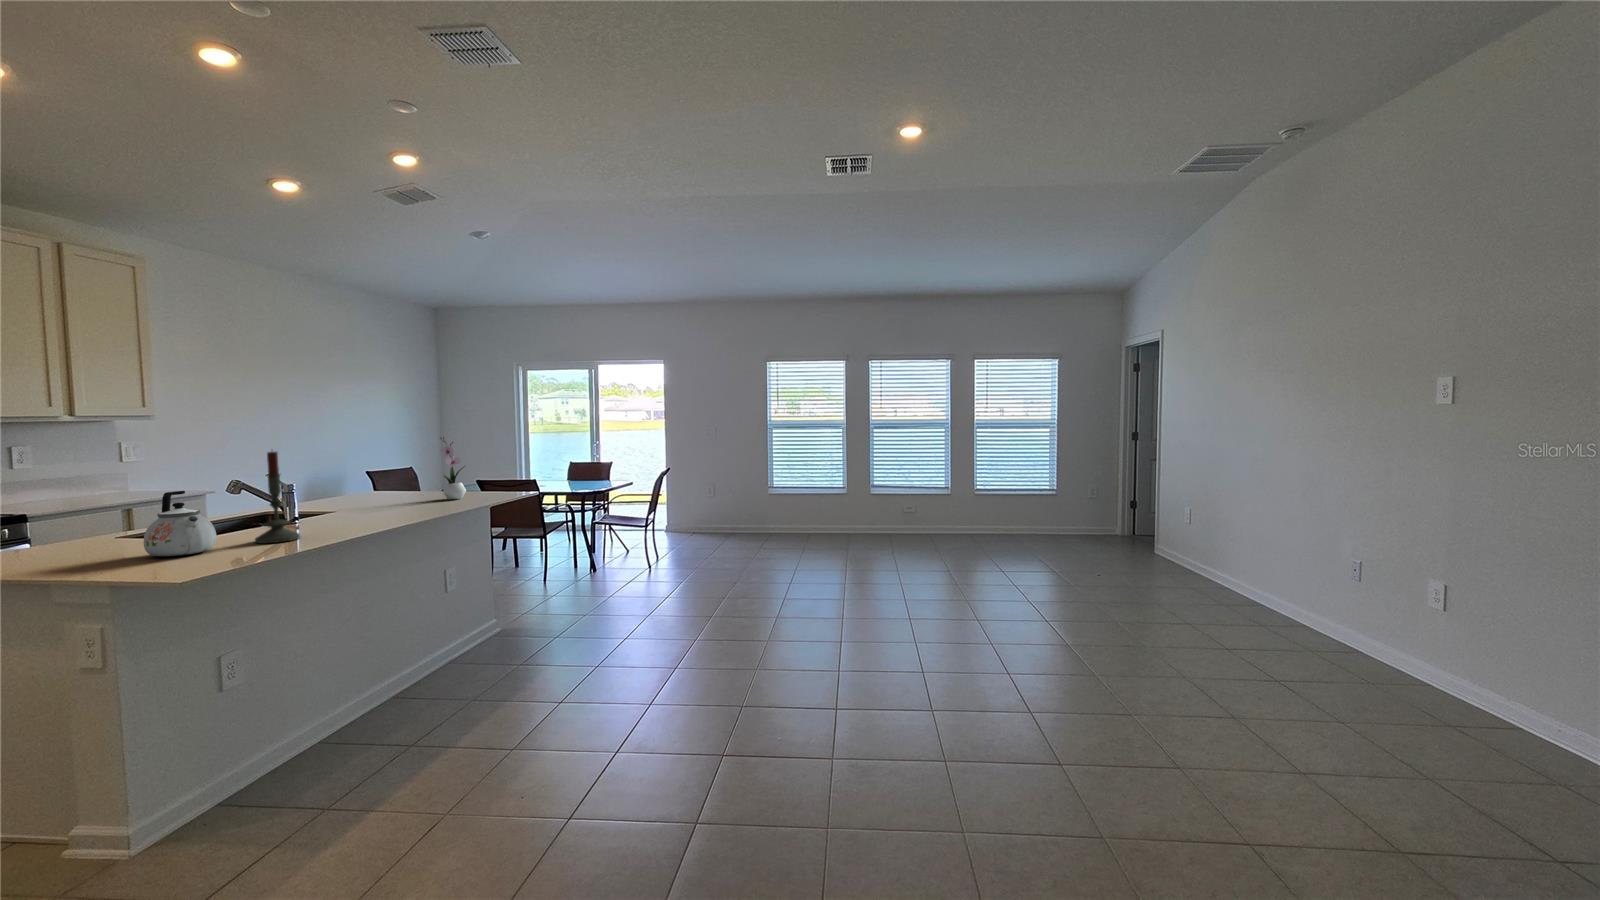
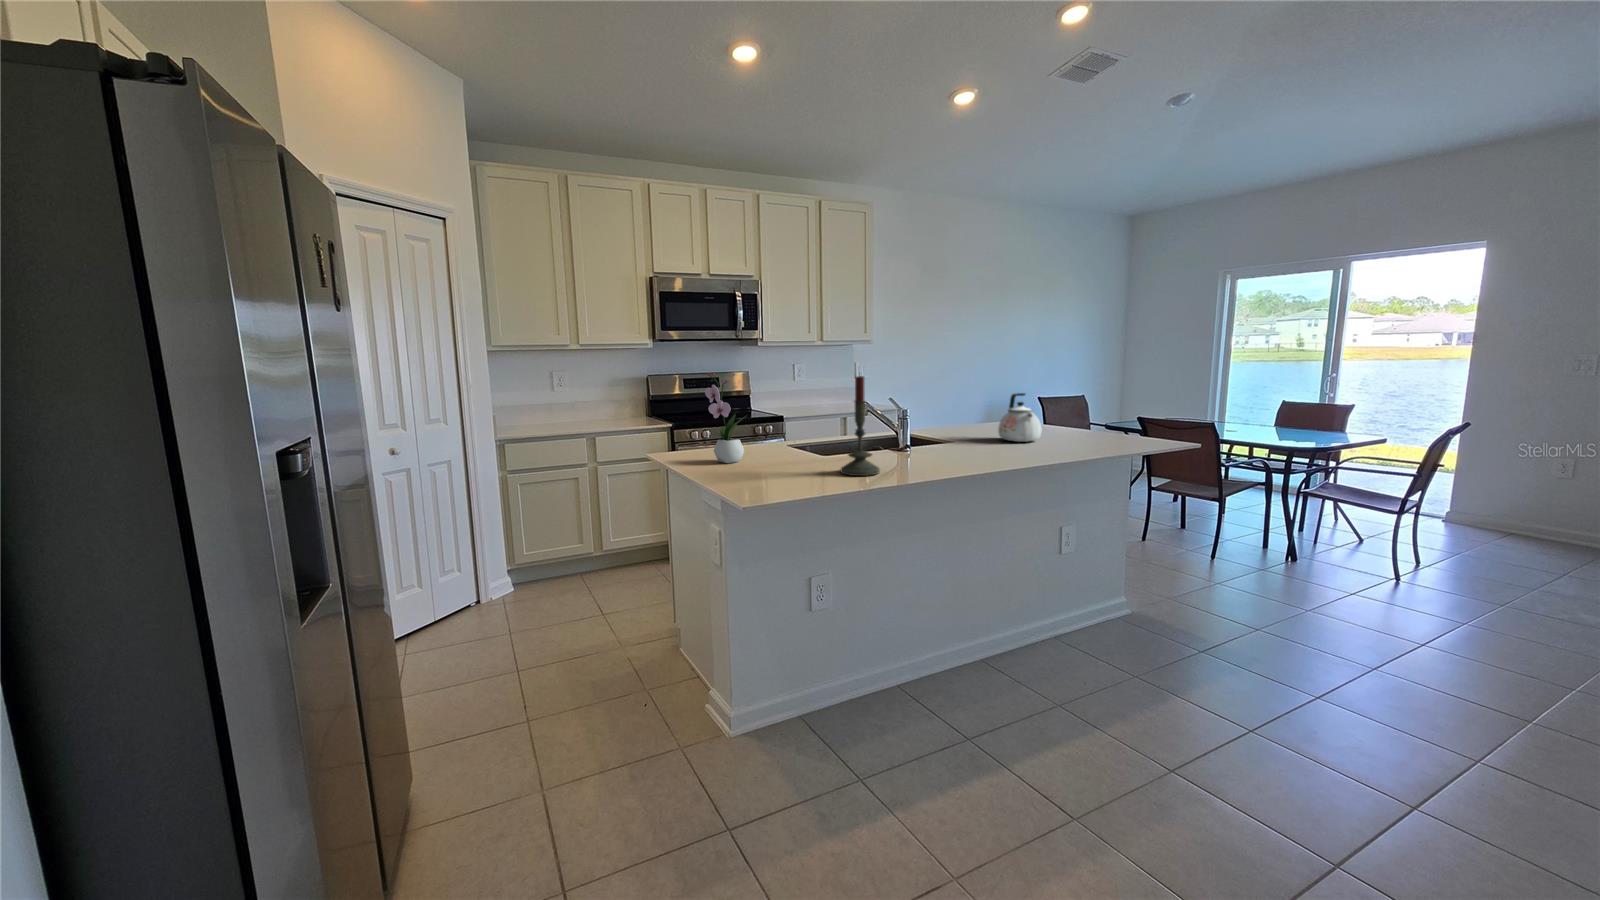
flower arrangement: present [440,437,466,499] -> present [705,373,747,463]
kettle: present [144,491,217,556] -> present [998,393,1042,442]

